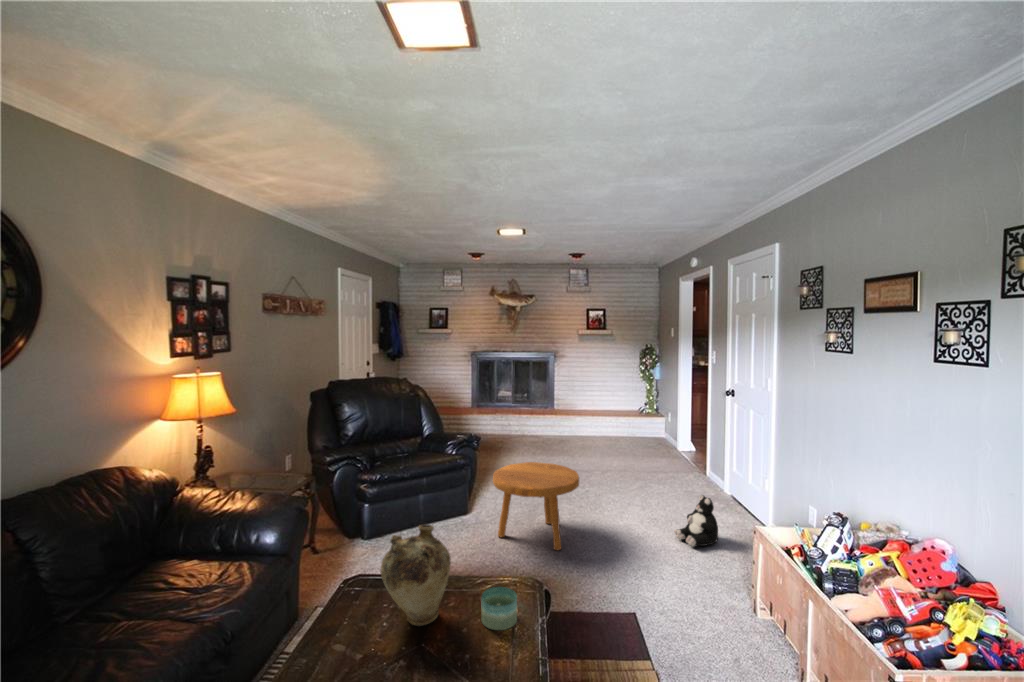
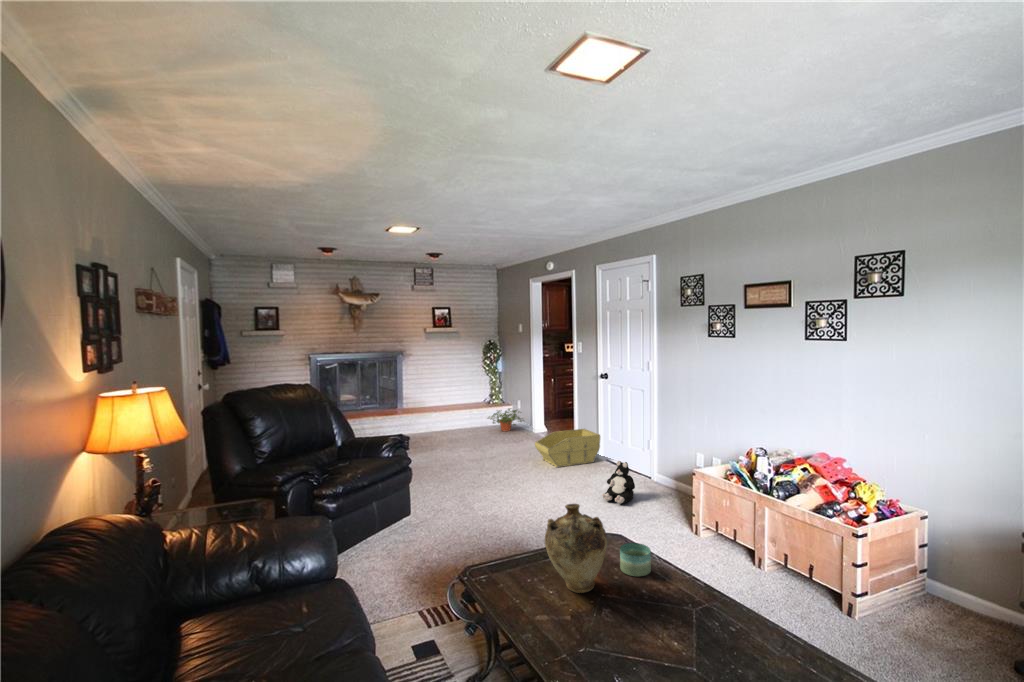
potted plant: none [629,418,670,442] -> present [491,409,522,431]
storage bin: none [646,450,723,492] -> present [535,429,600,467]
footstool: present [493,462,579,550] -> none [452,456,536,534]

